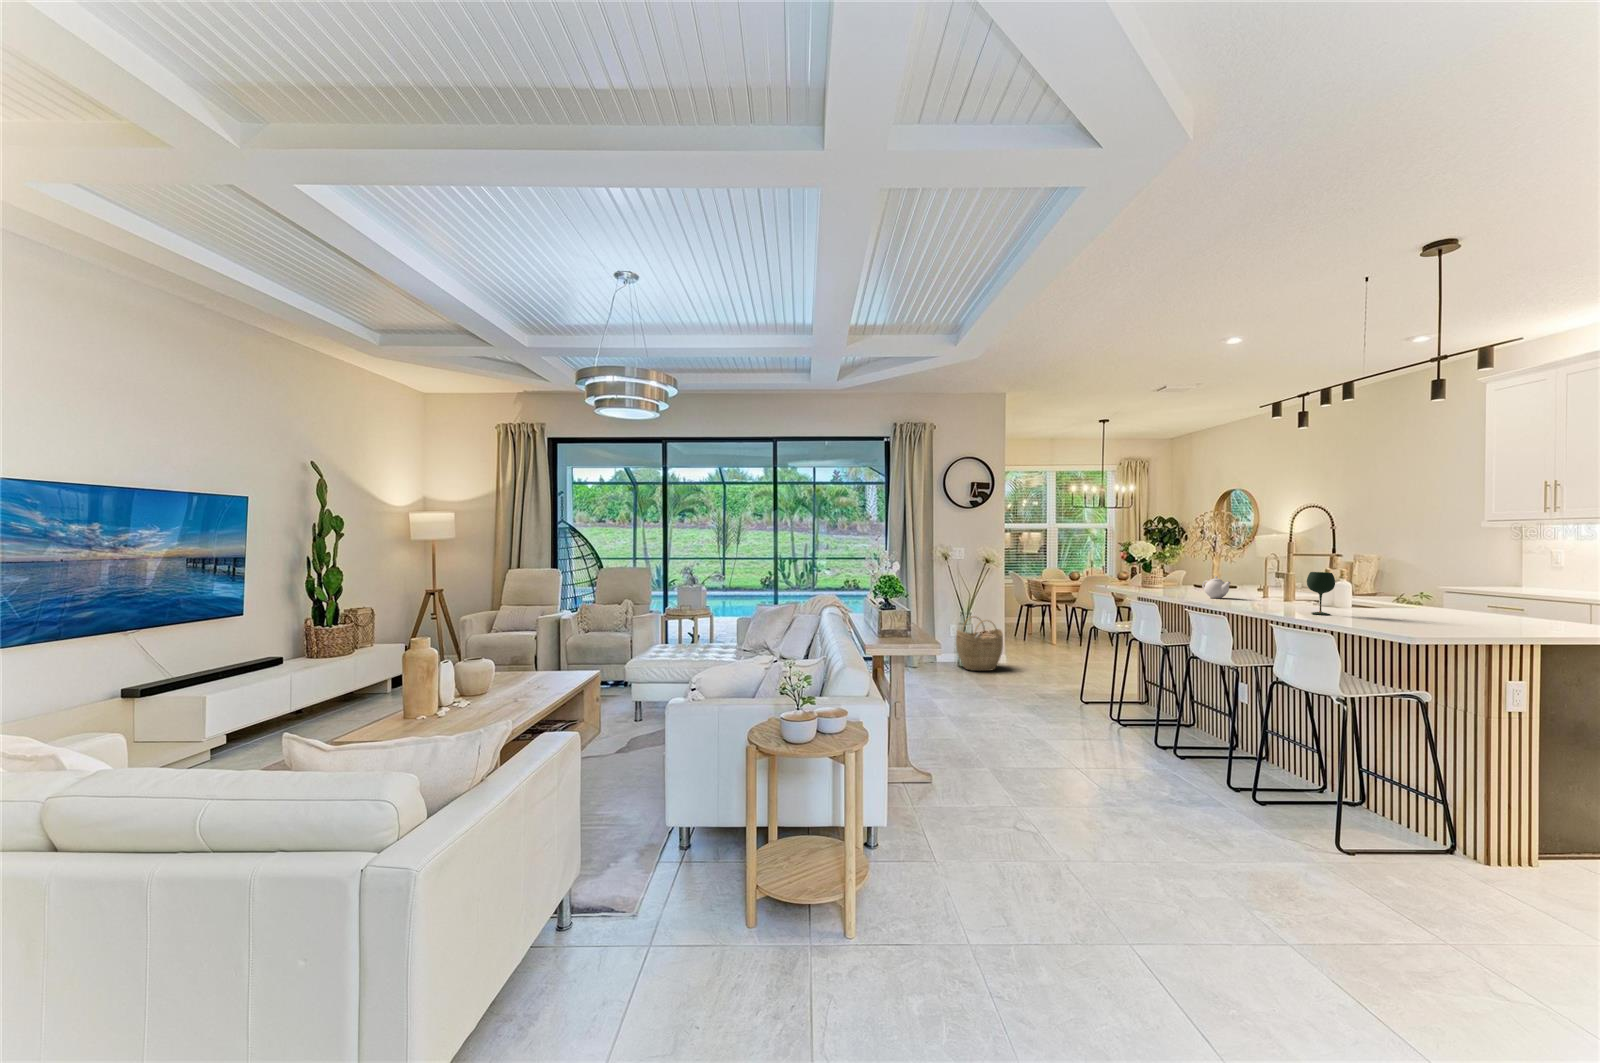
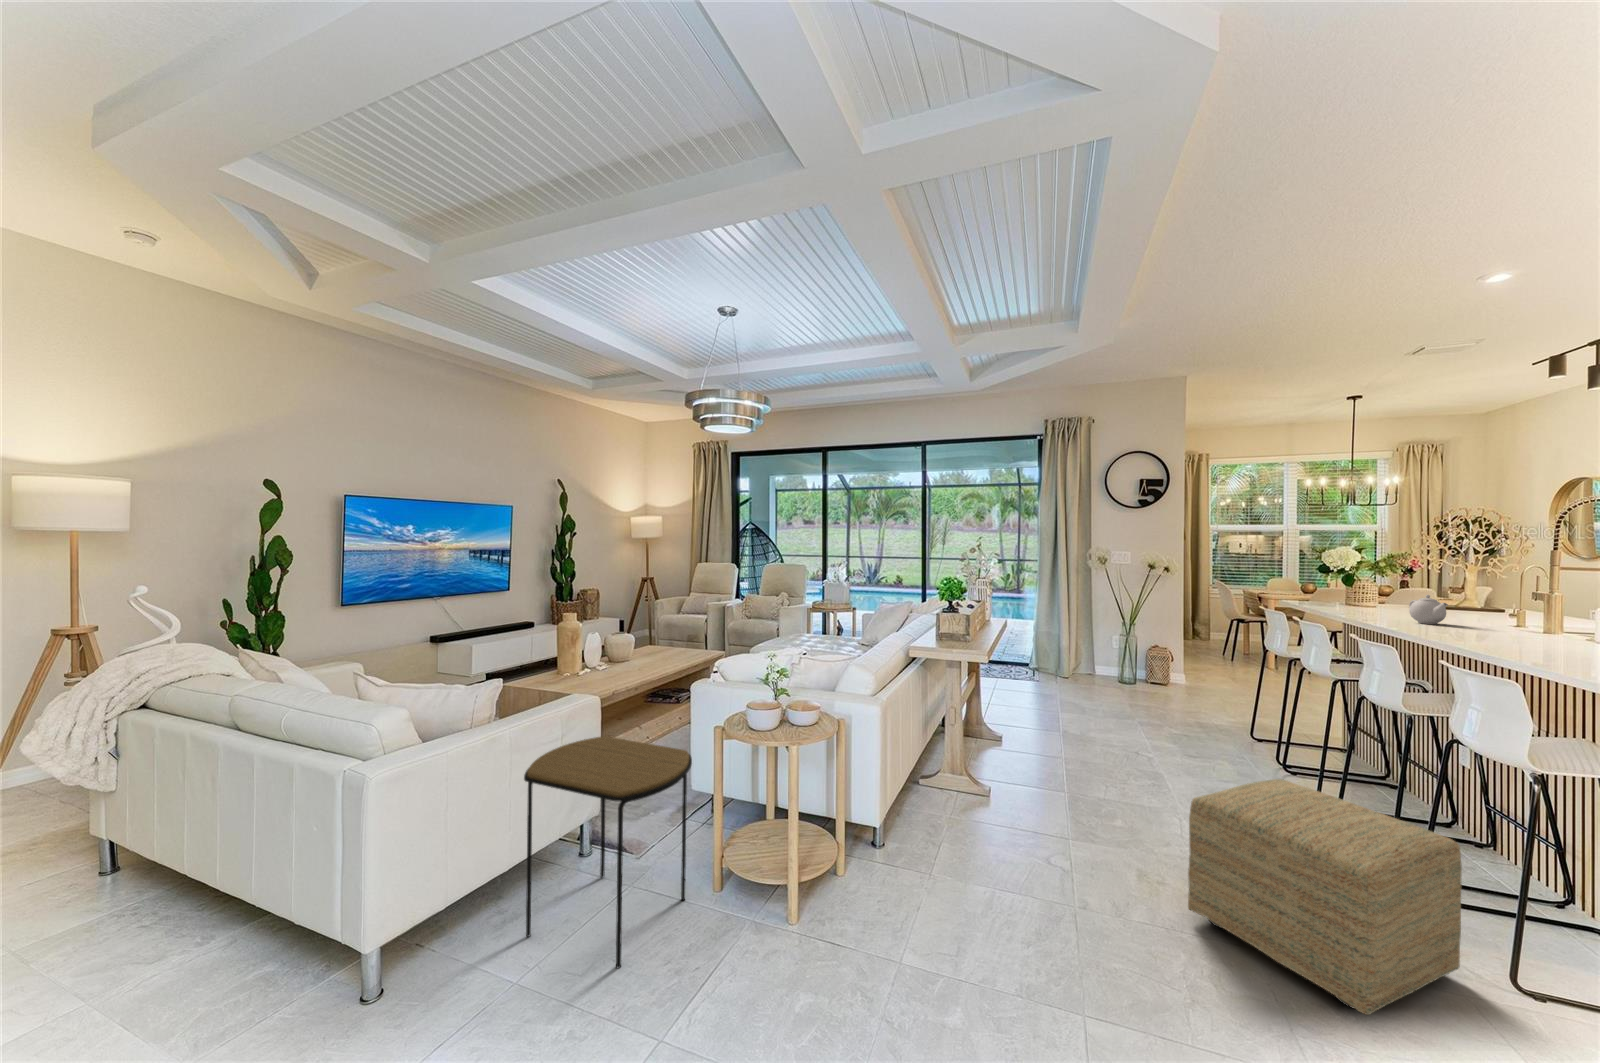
wine glass: present [1307,572,1335,615] -> none [1524,595,1575,657]
woven basket: present [956,616,1003,671] -> none [1116,627,1173,688]
ottoman: none [1151,725,1321,887] -> present [1188,779,1462,1015]
side table: none [576,773,766,1030] -> present [524,736,692,968]

